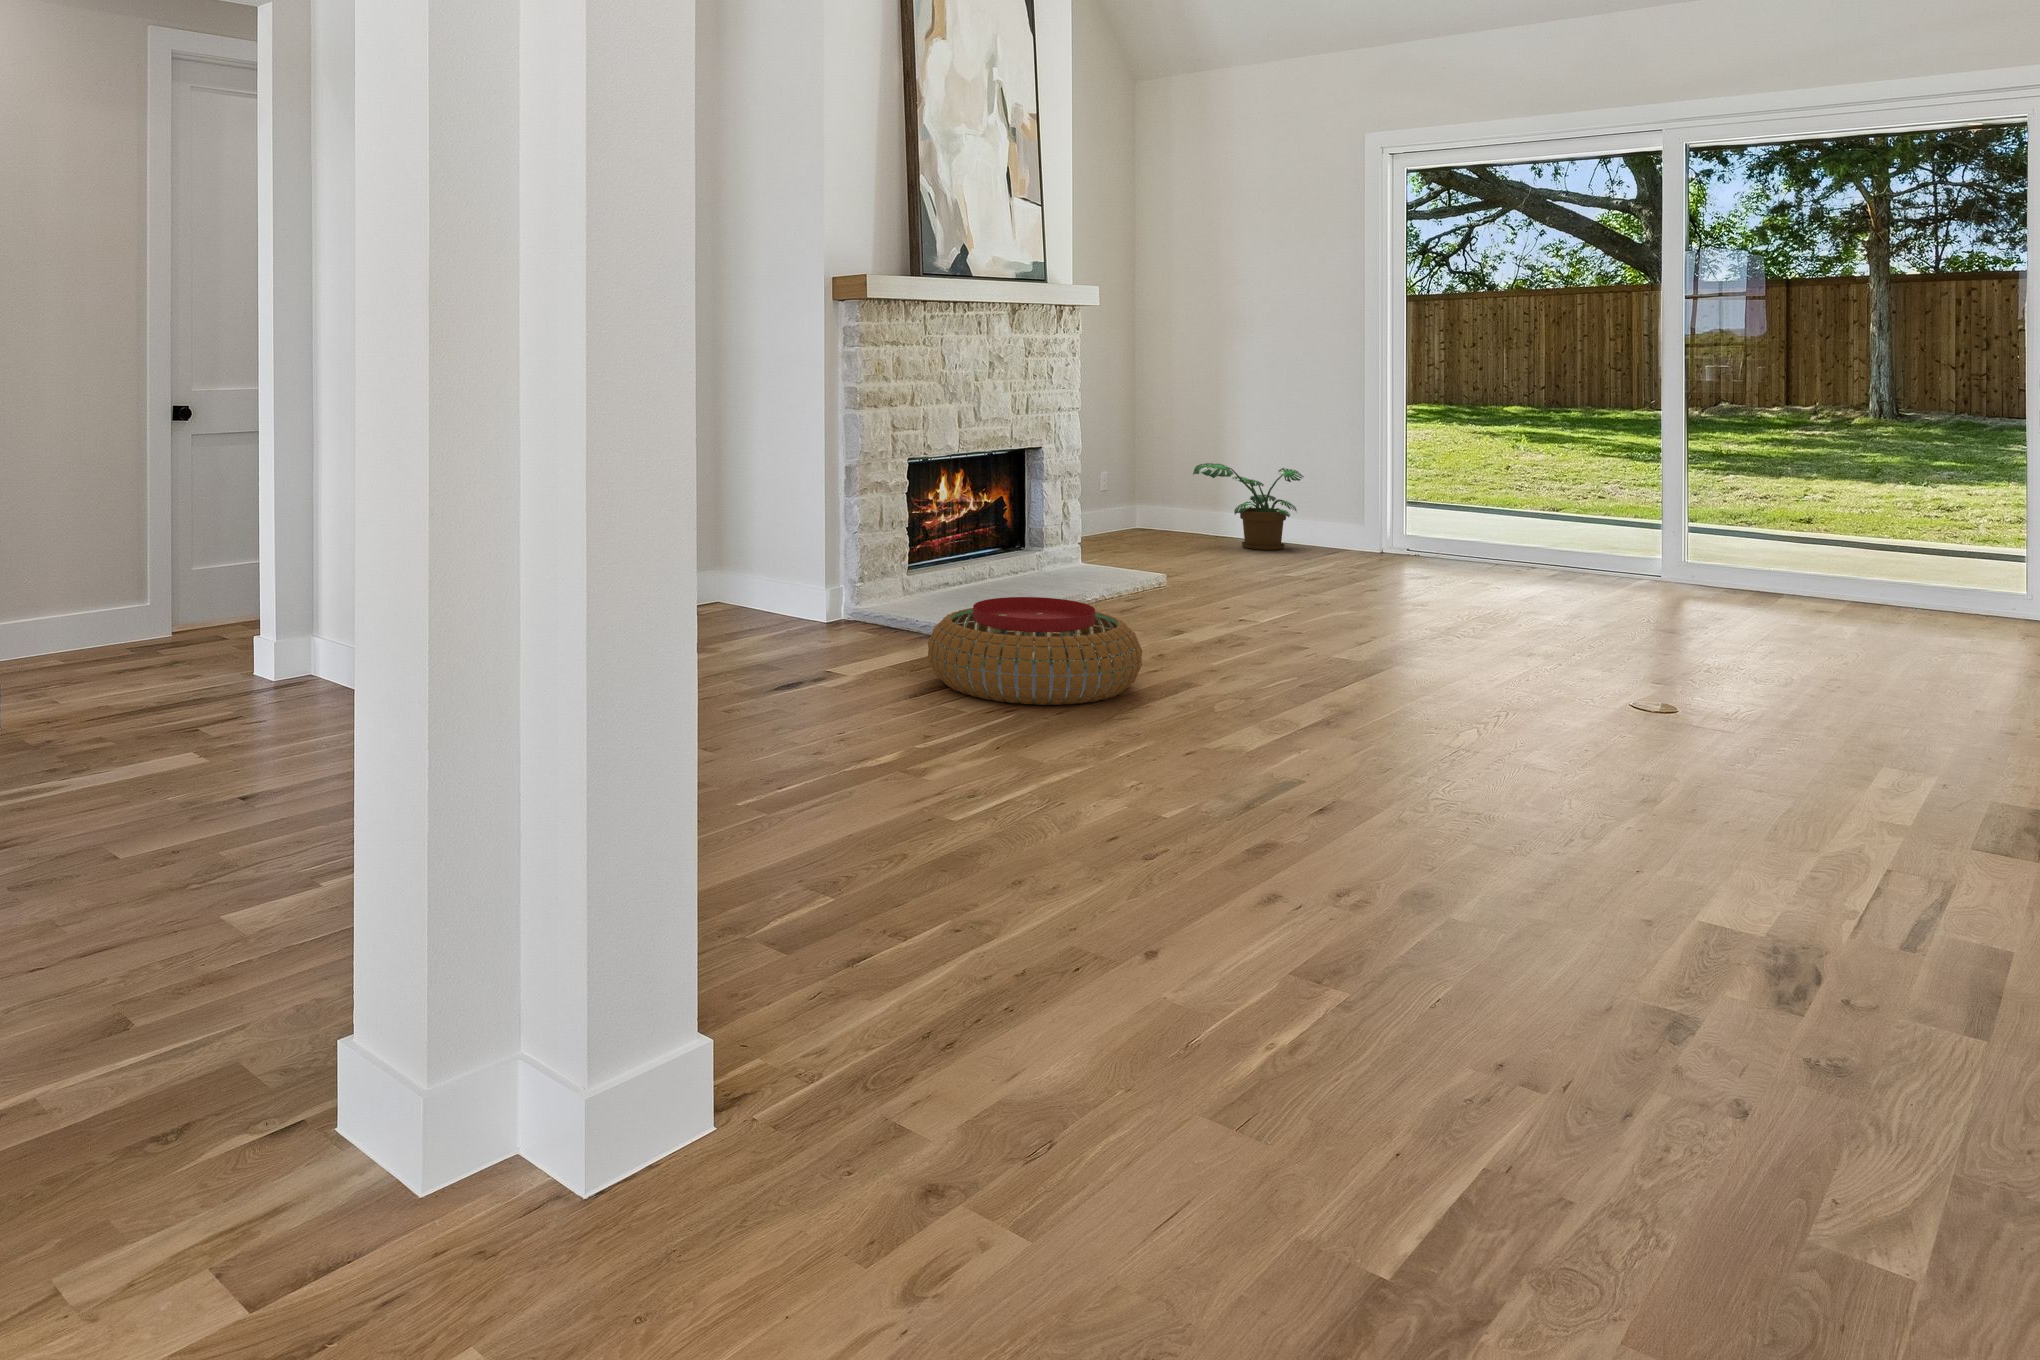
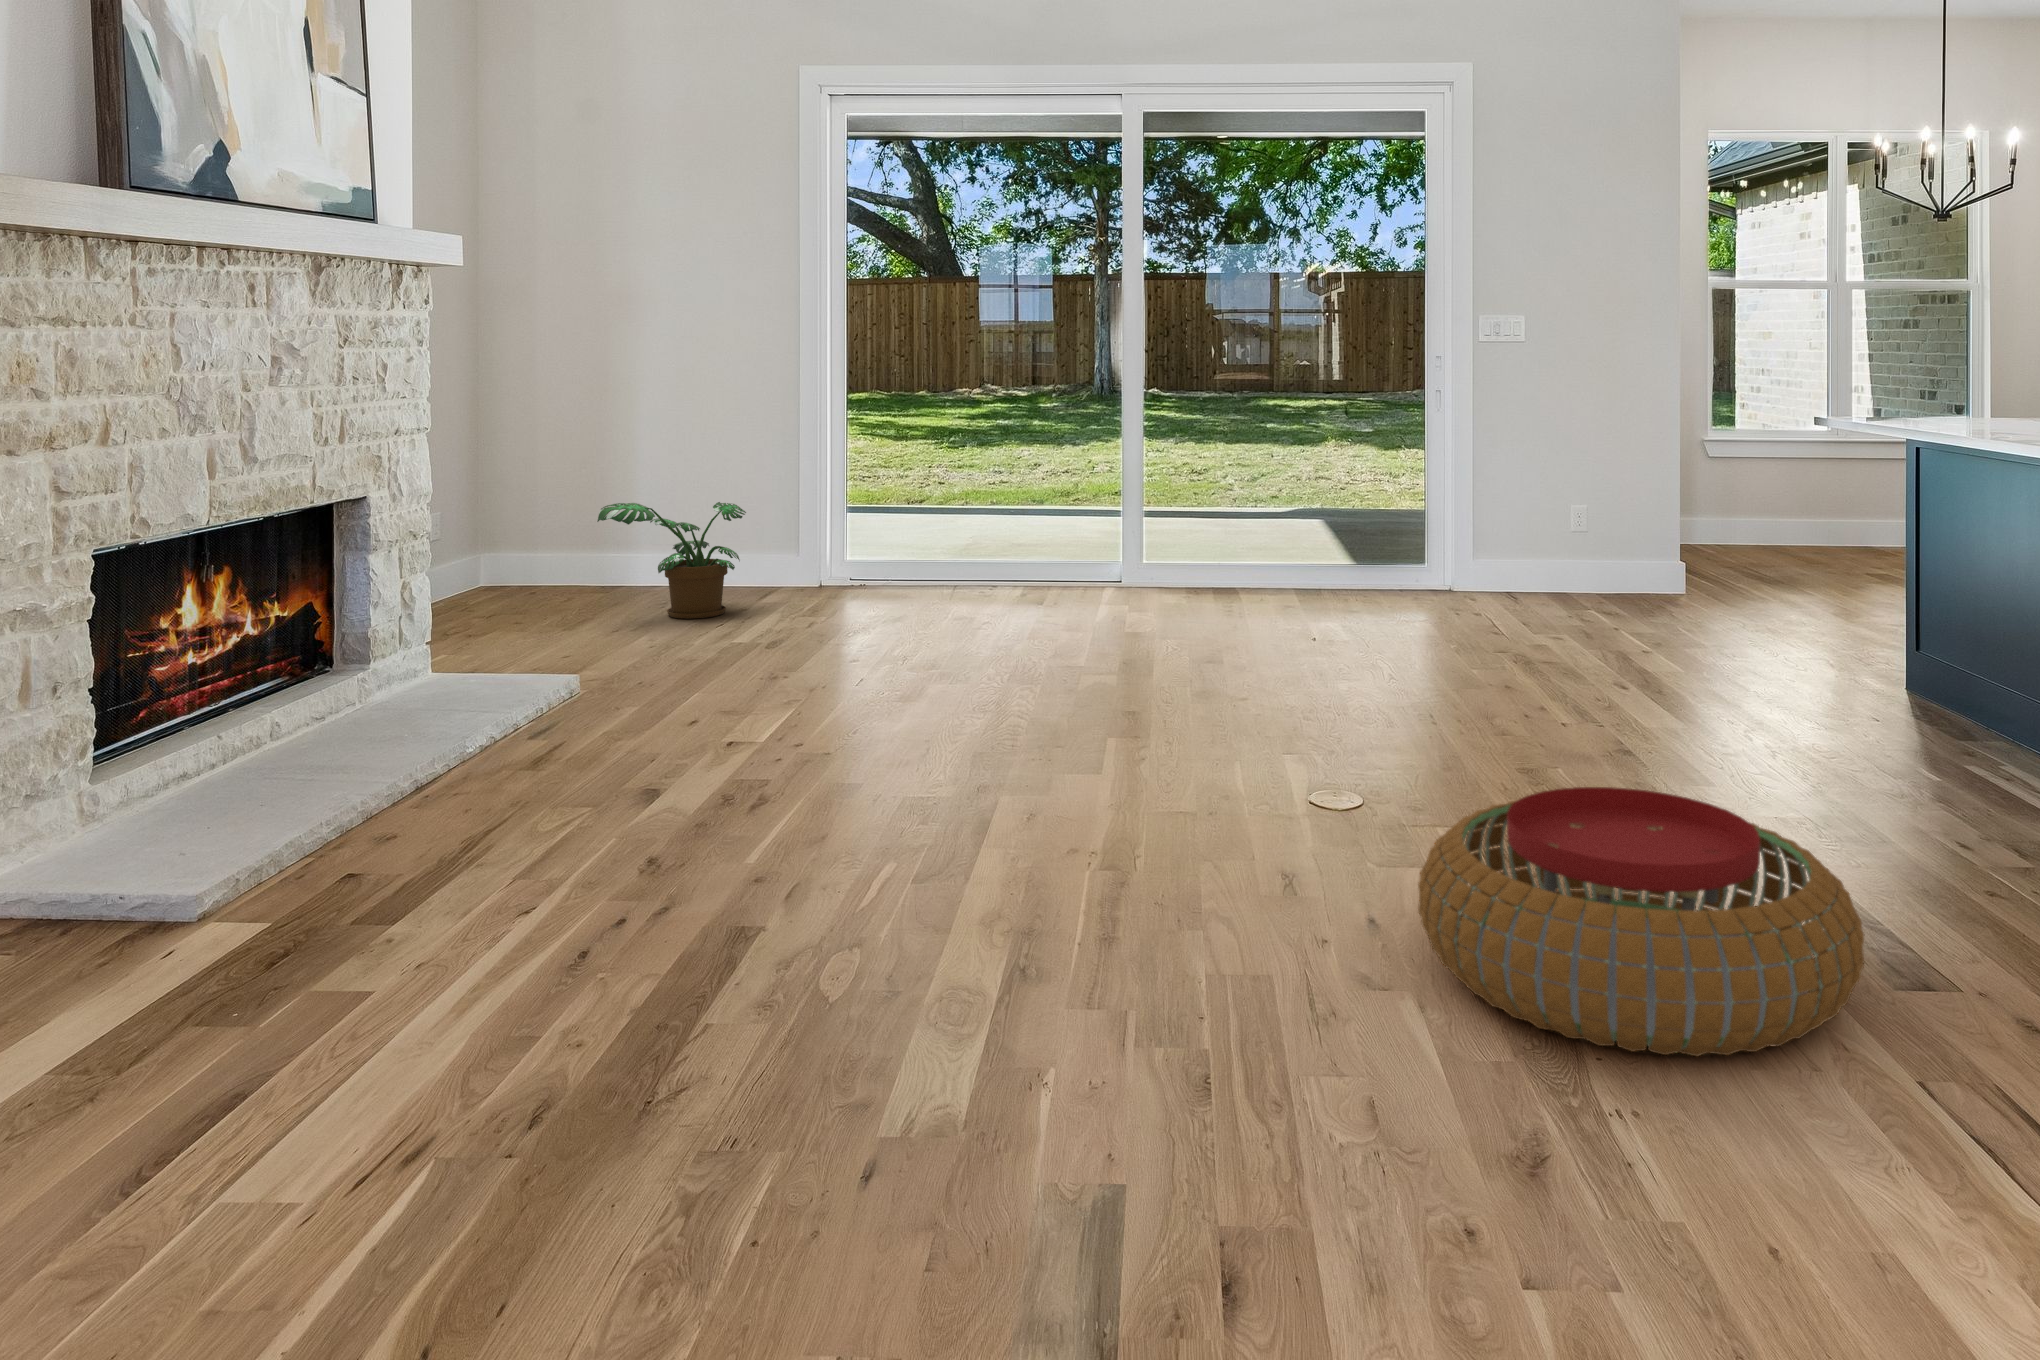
pouf: present [928,597,1142,705] -> present [1418,787,1864,1056]

